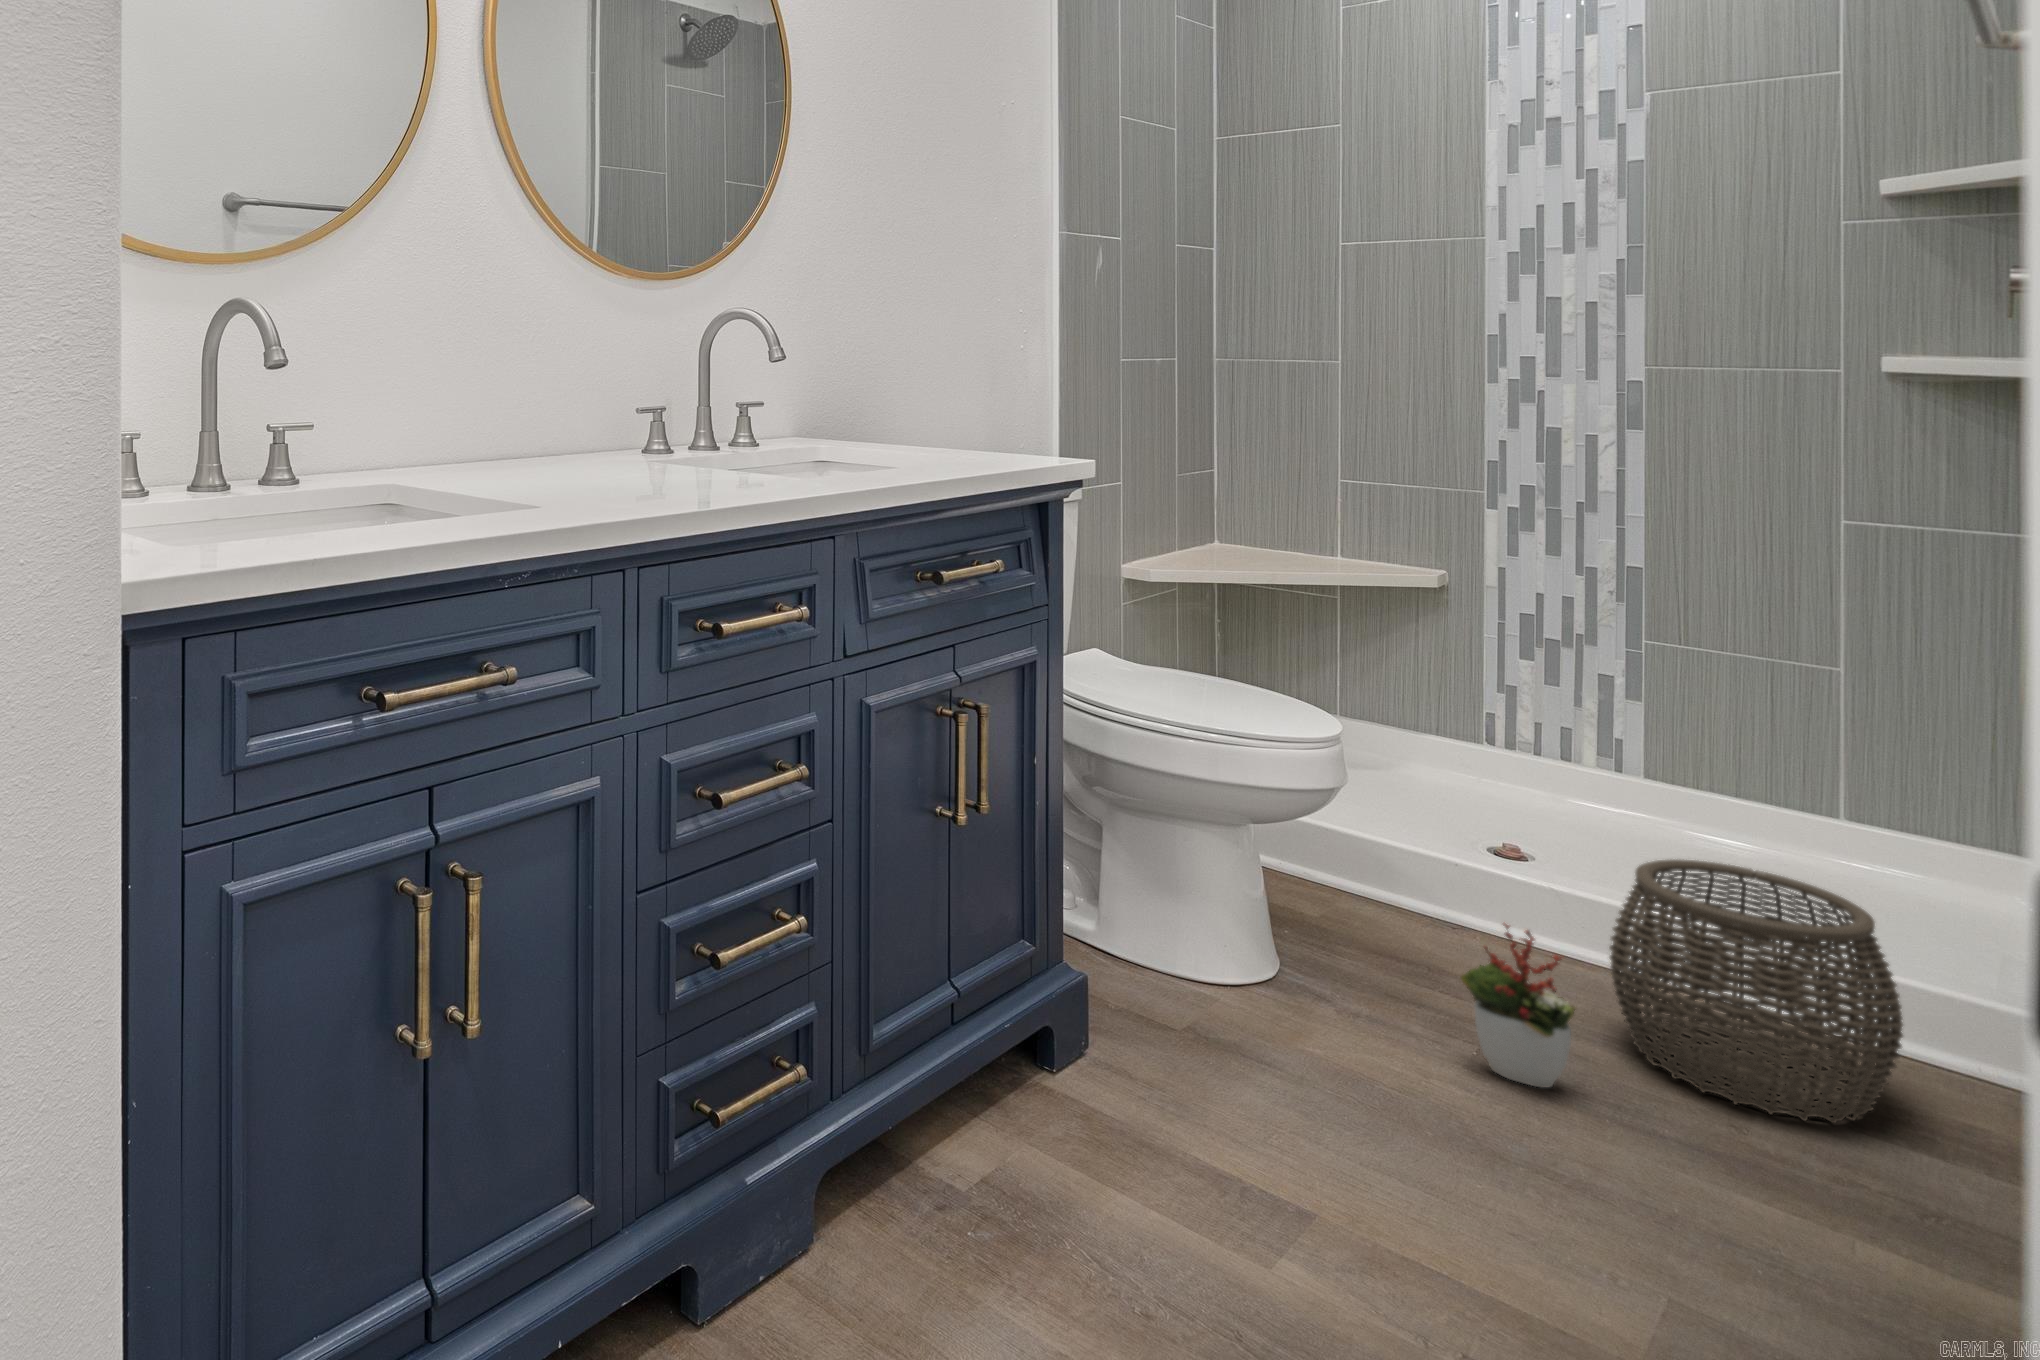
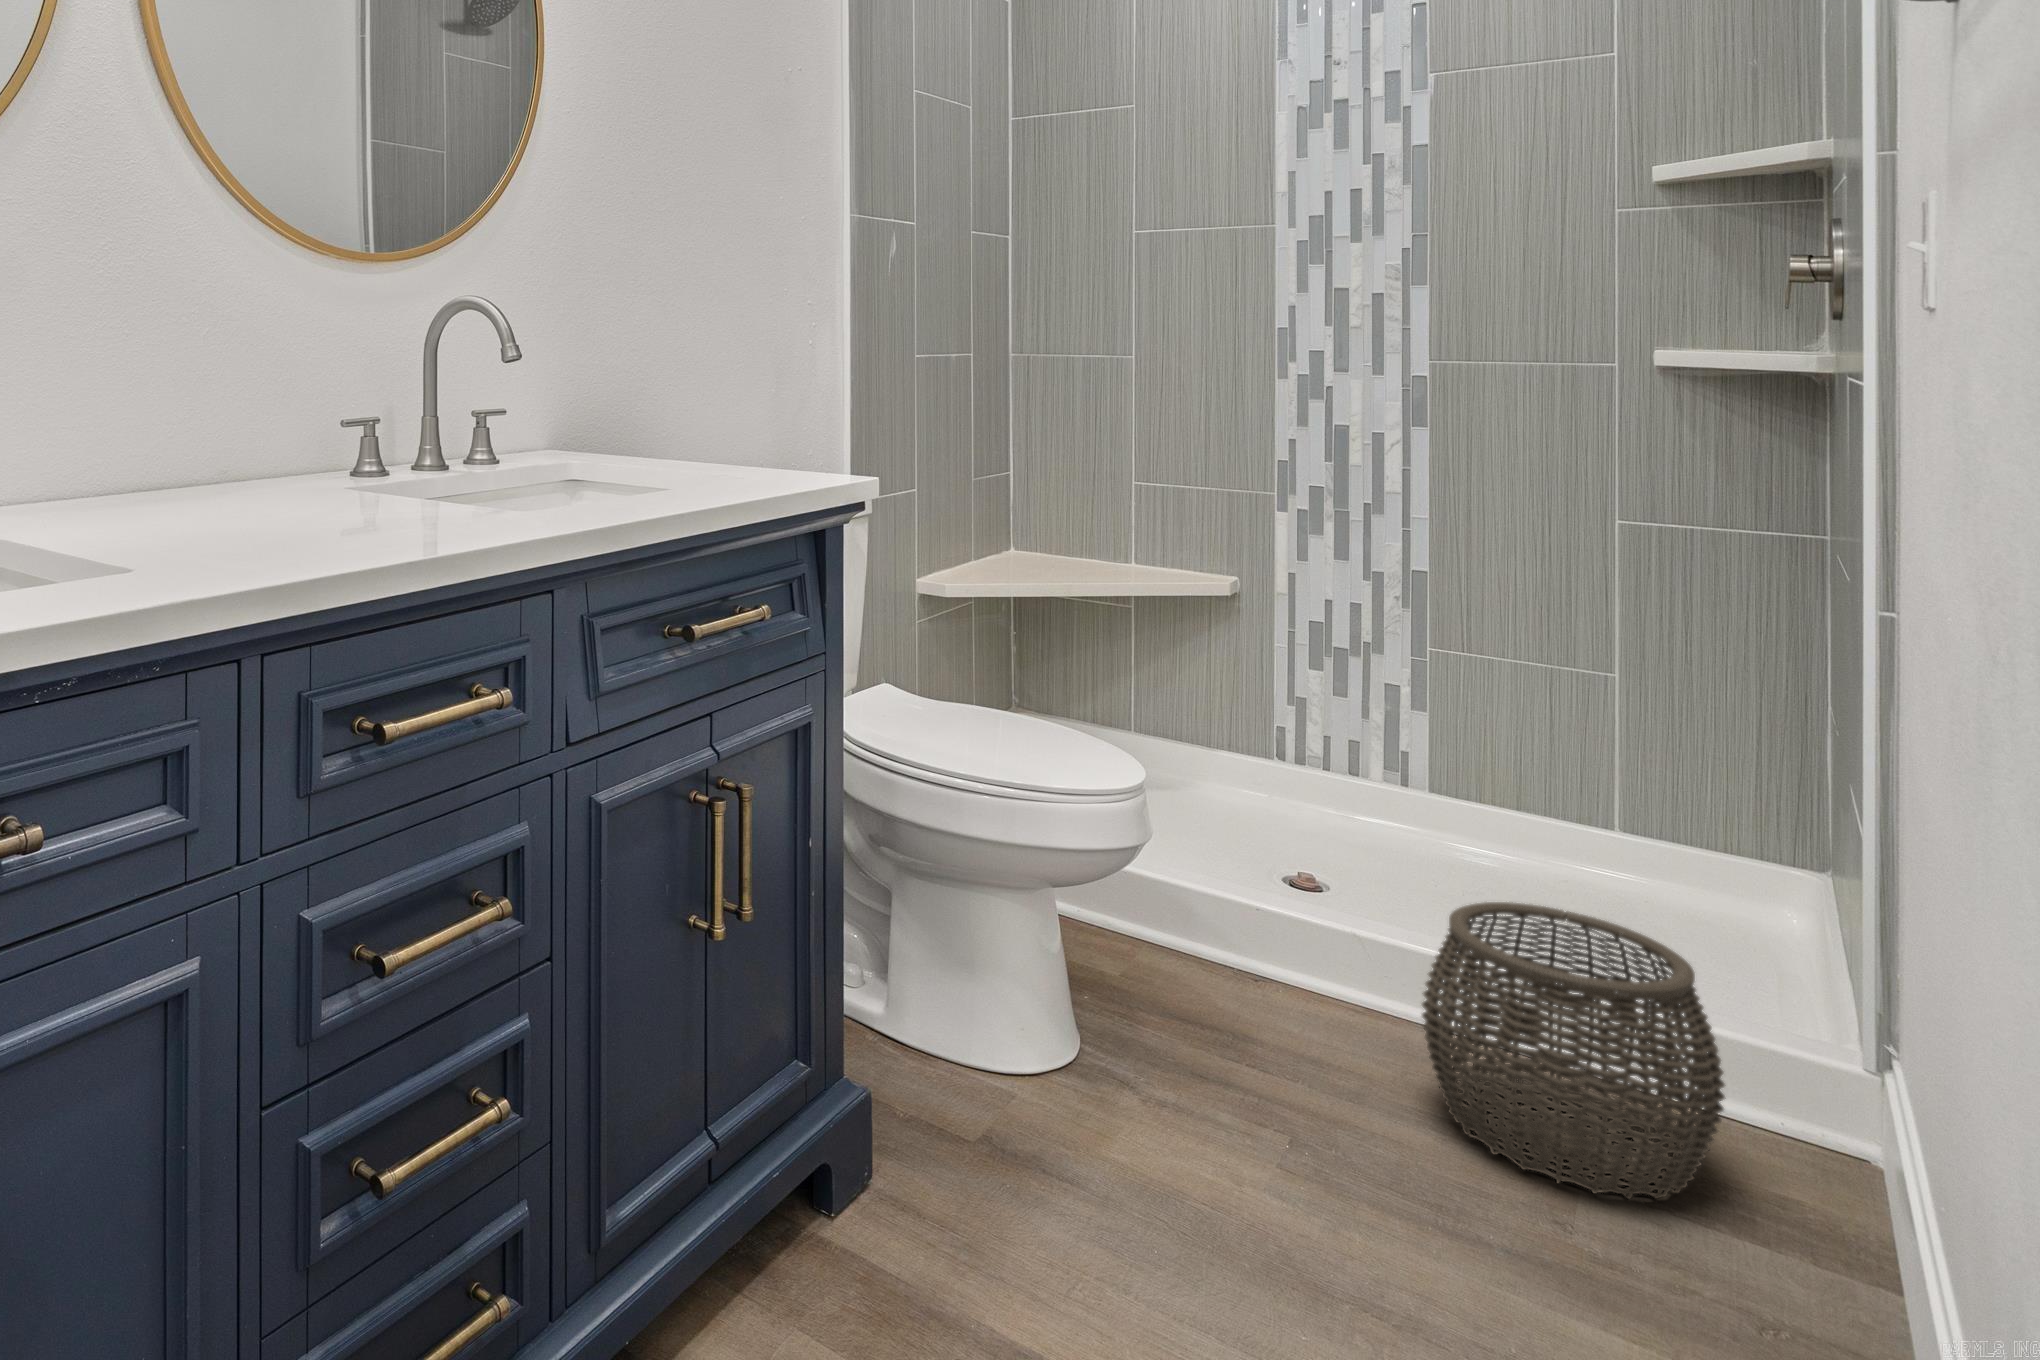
decorative plant: present [1461,924,1575,1088] -> none [1274,991,1397,1179]

